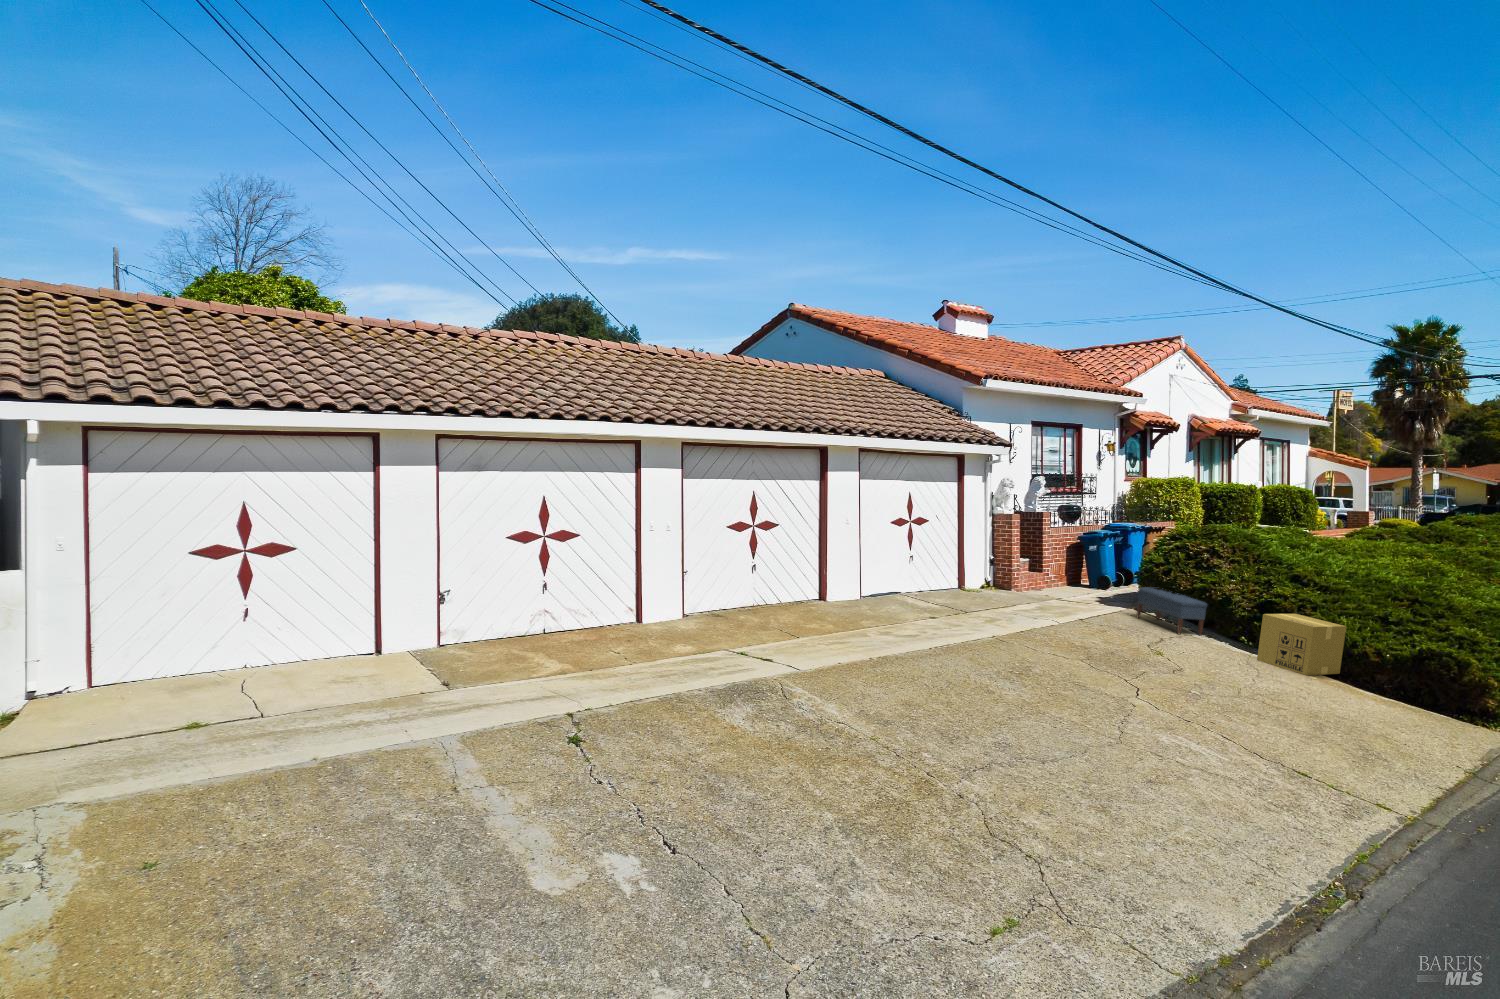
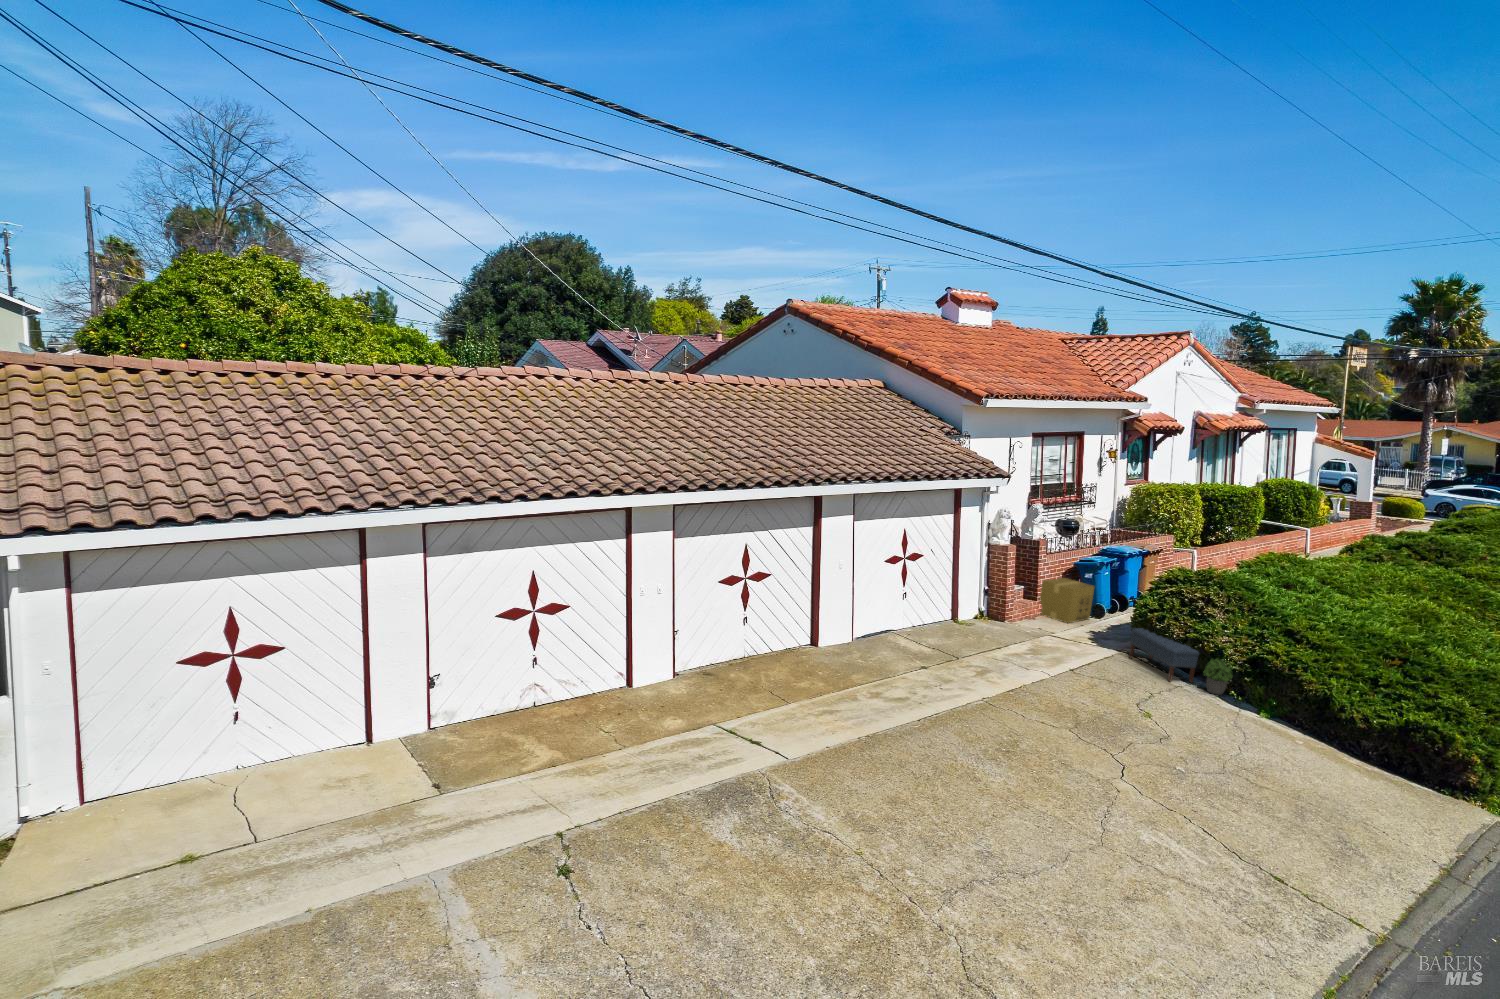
potted plant: none [1211,607,1242,644] -> present [1204,659,1232,695]
cardboard box: present [1257,614,1346,675] -> present [1040,578,1095,623]

